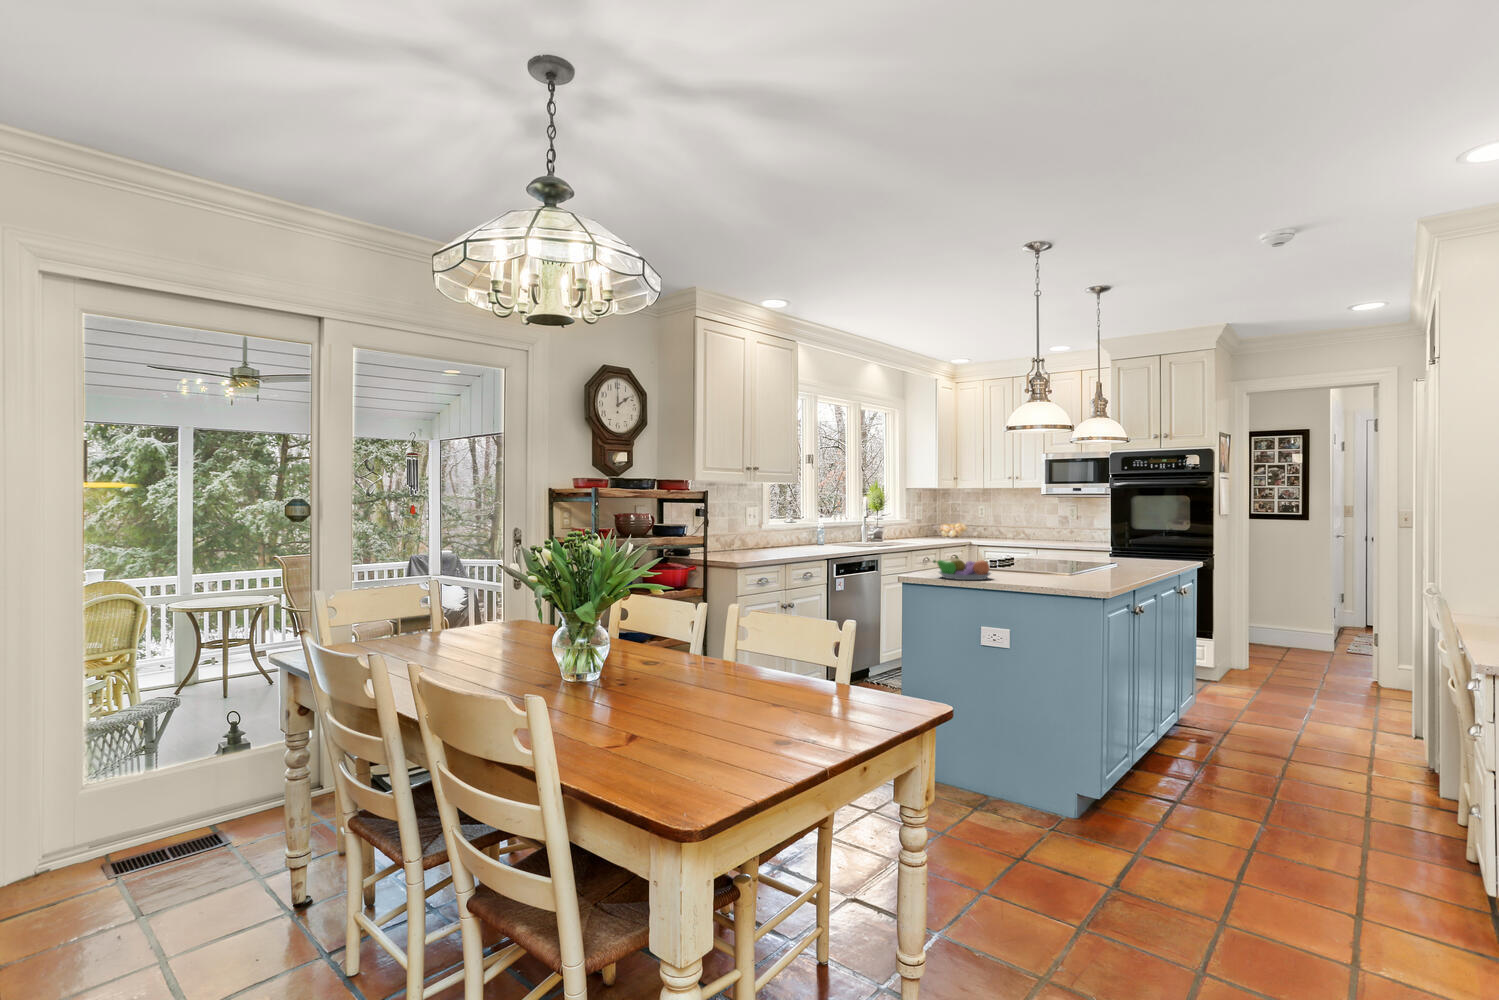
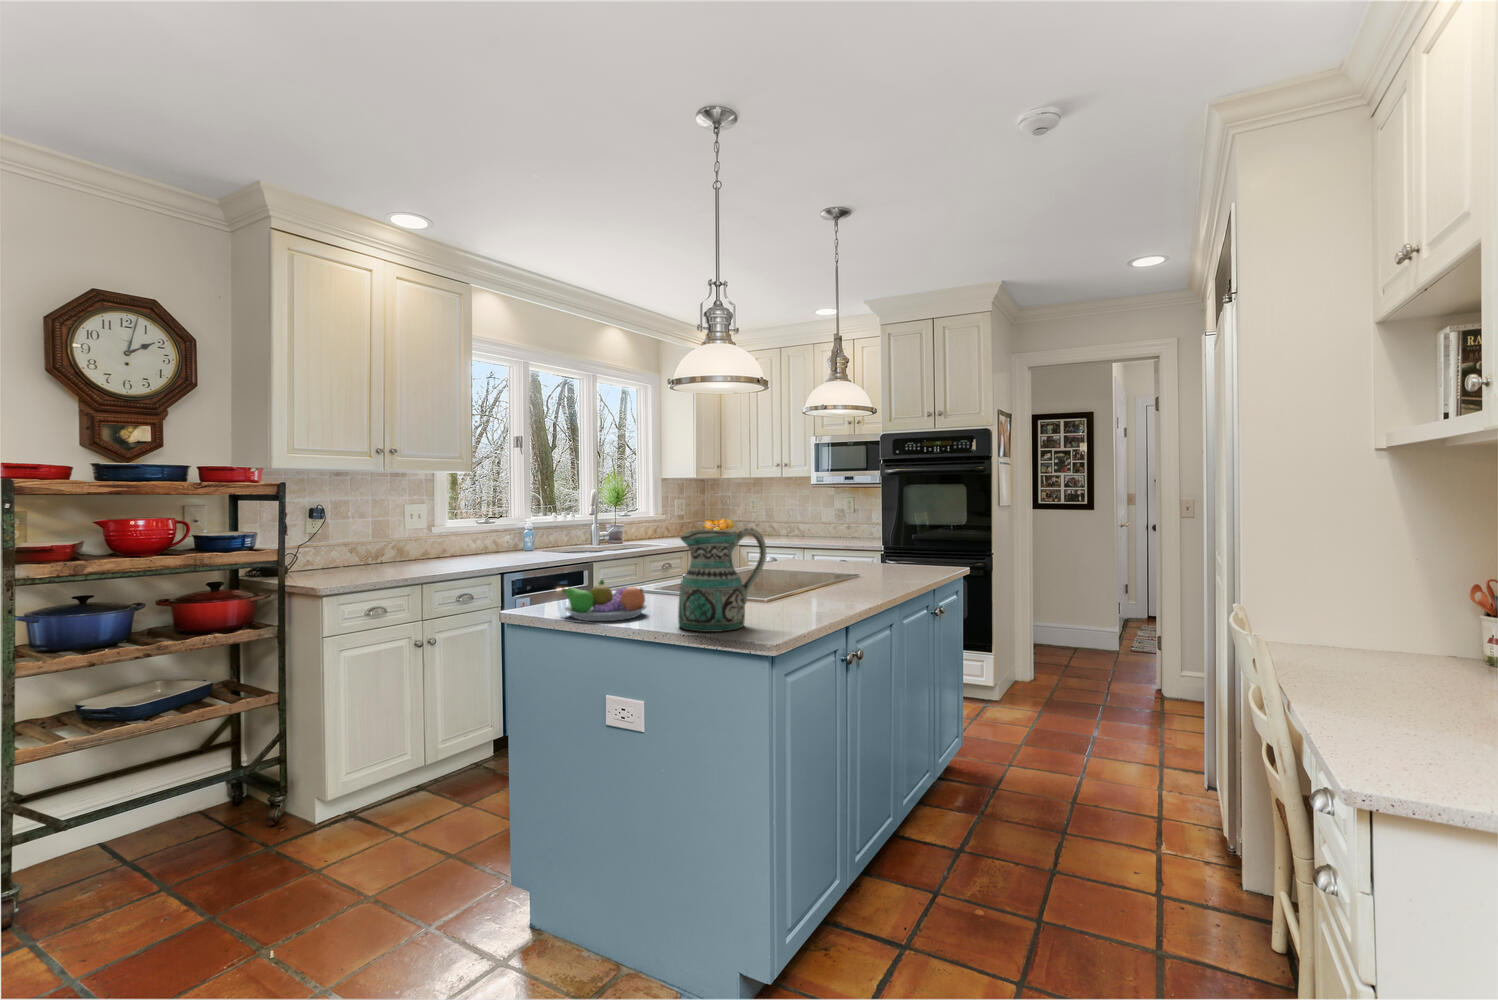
ceramic pitcher: none [1023,522,1081,586] -> present [678,528,766,632]

